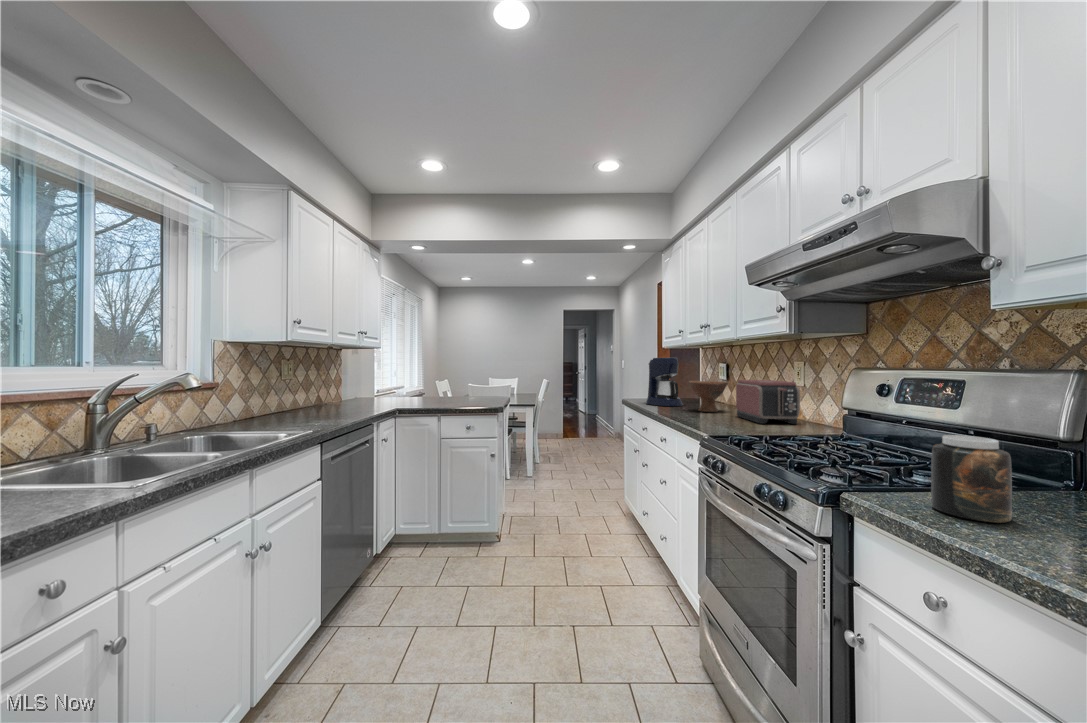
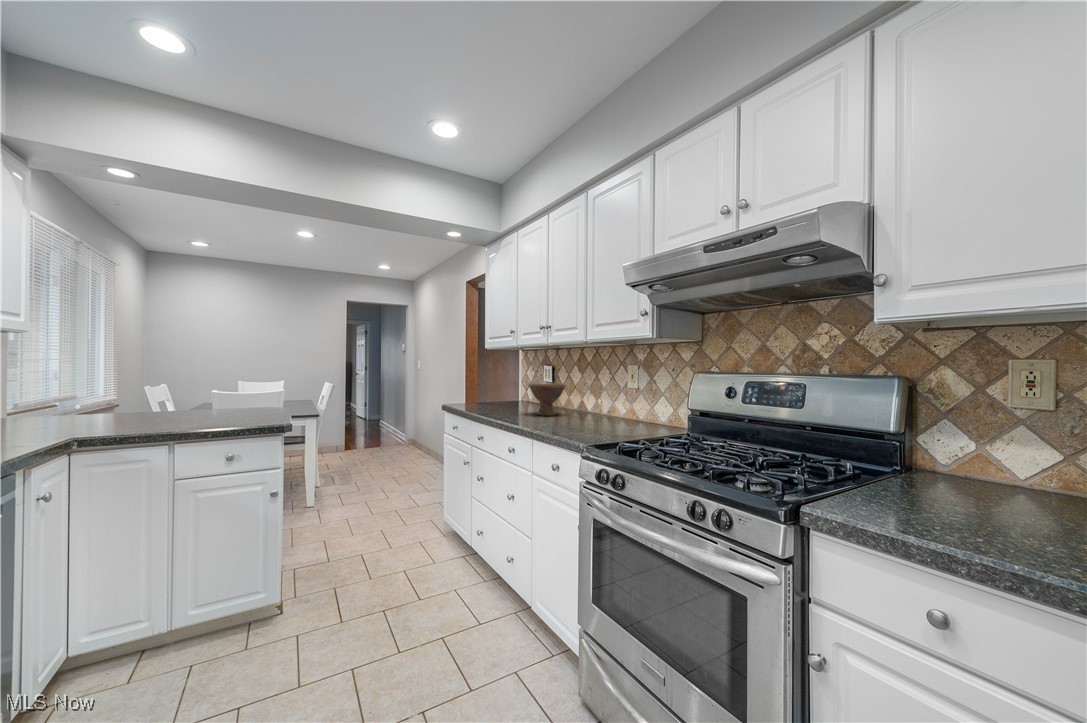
coffee maker: present [646,358,683,406] -> none [475,359,514,411]
toaster: present [736,380,800,424] -> none [579,383,642,426]
jar: present [931,435,1012,523] -> none [879,440,953,524]

